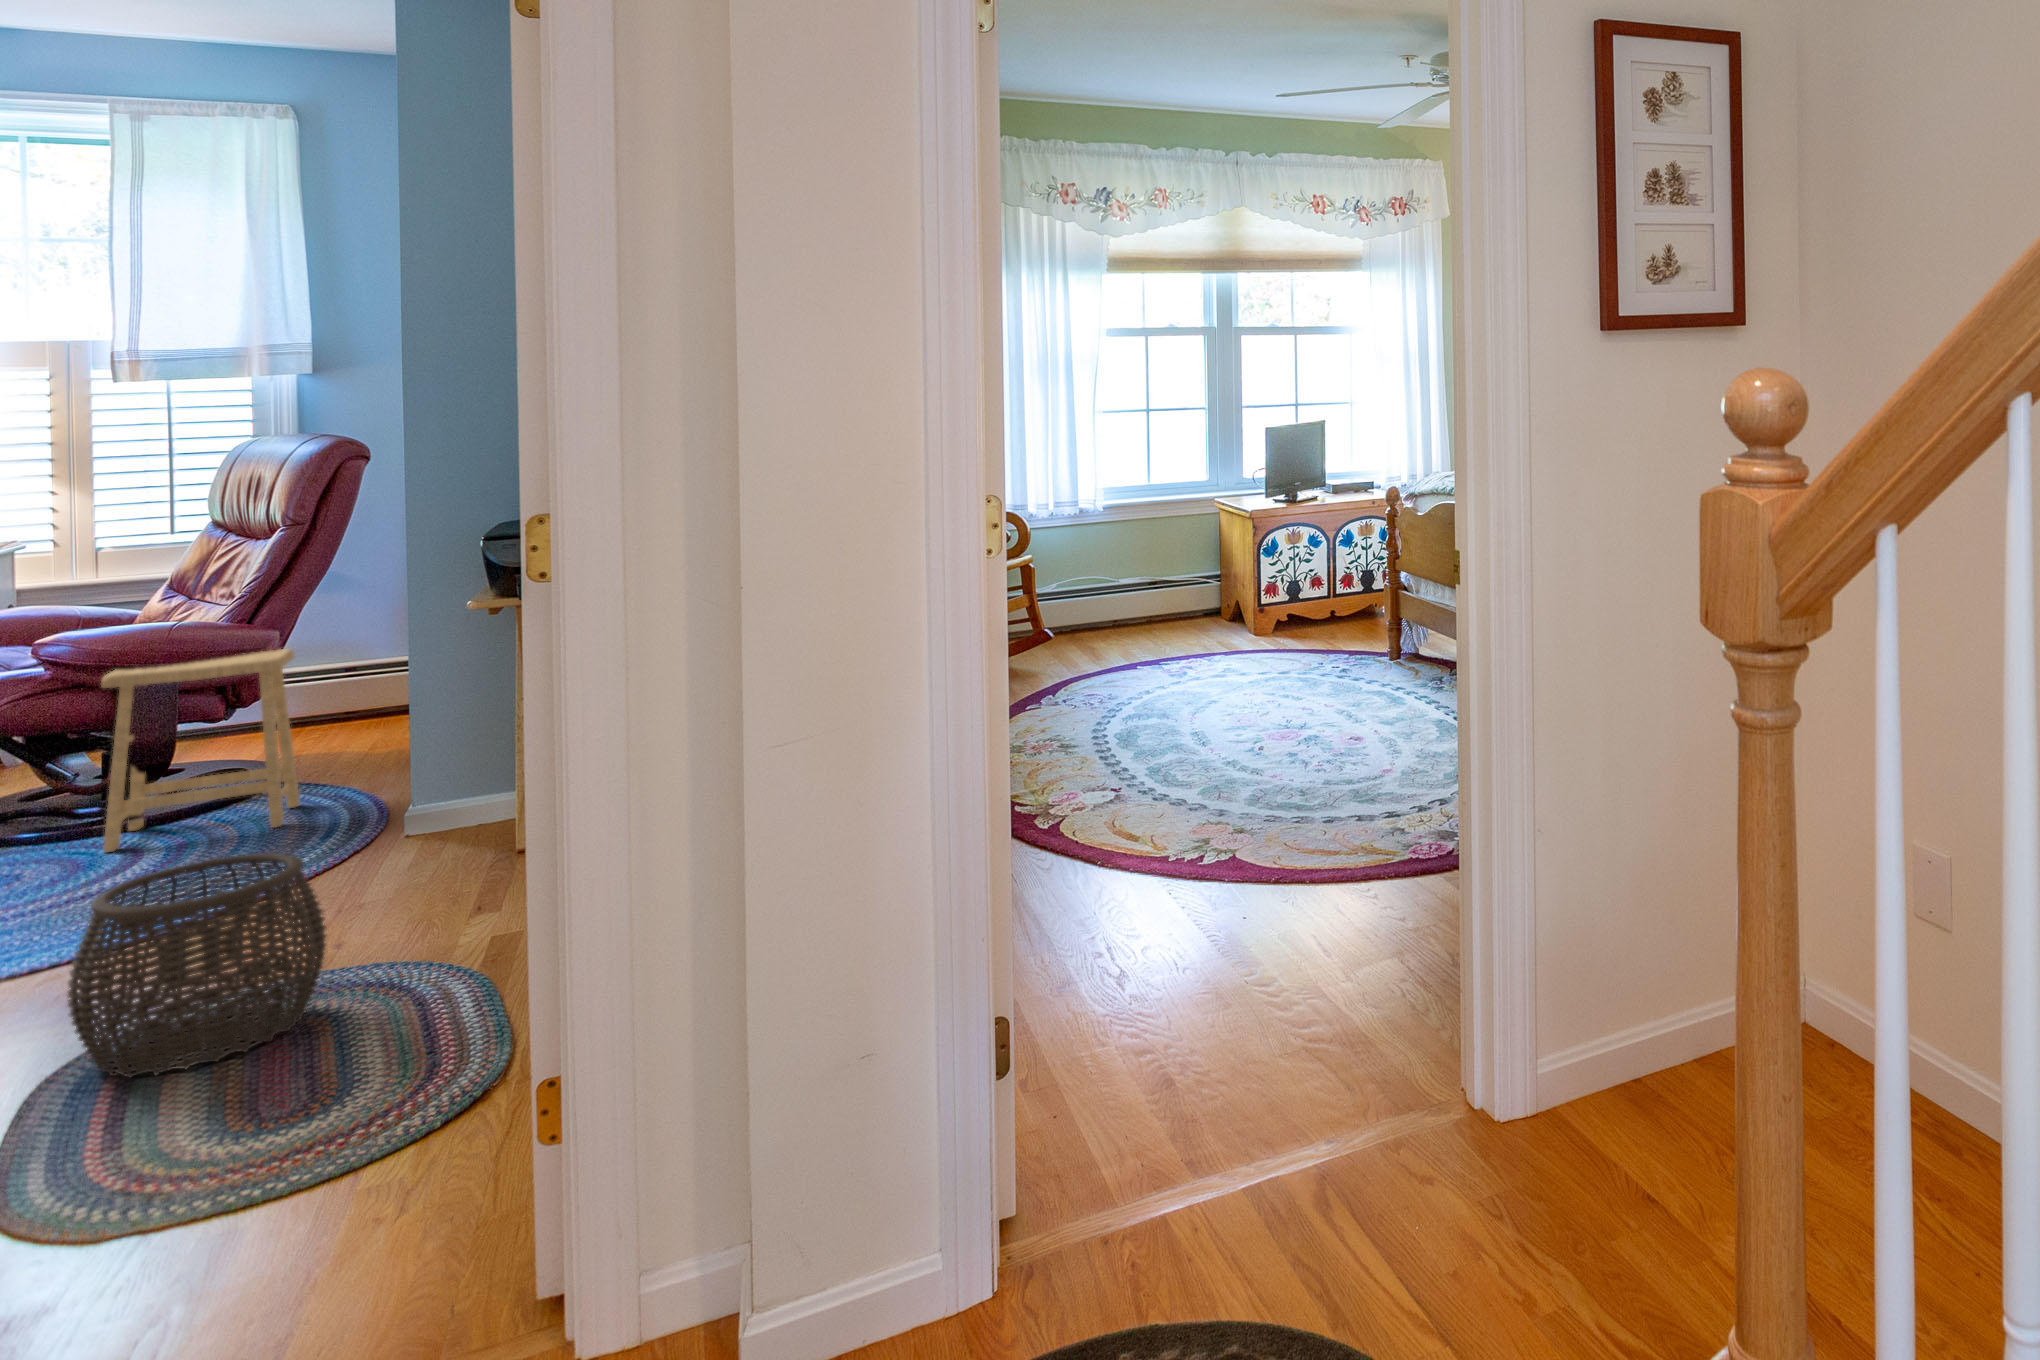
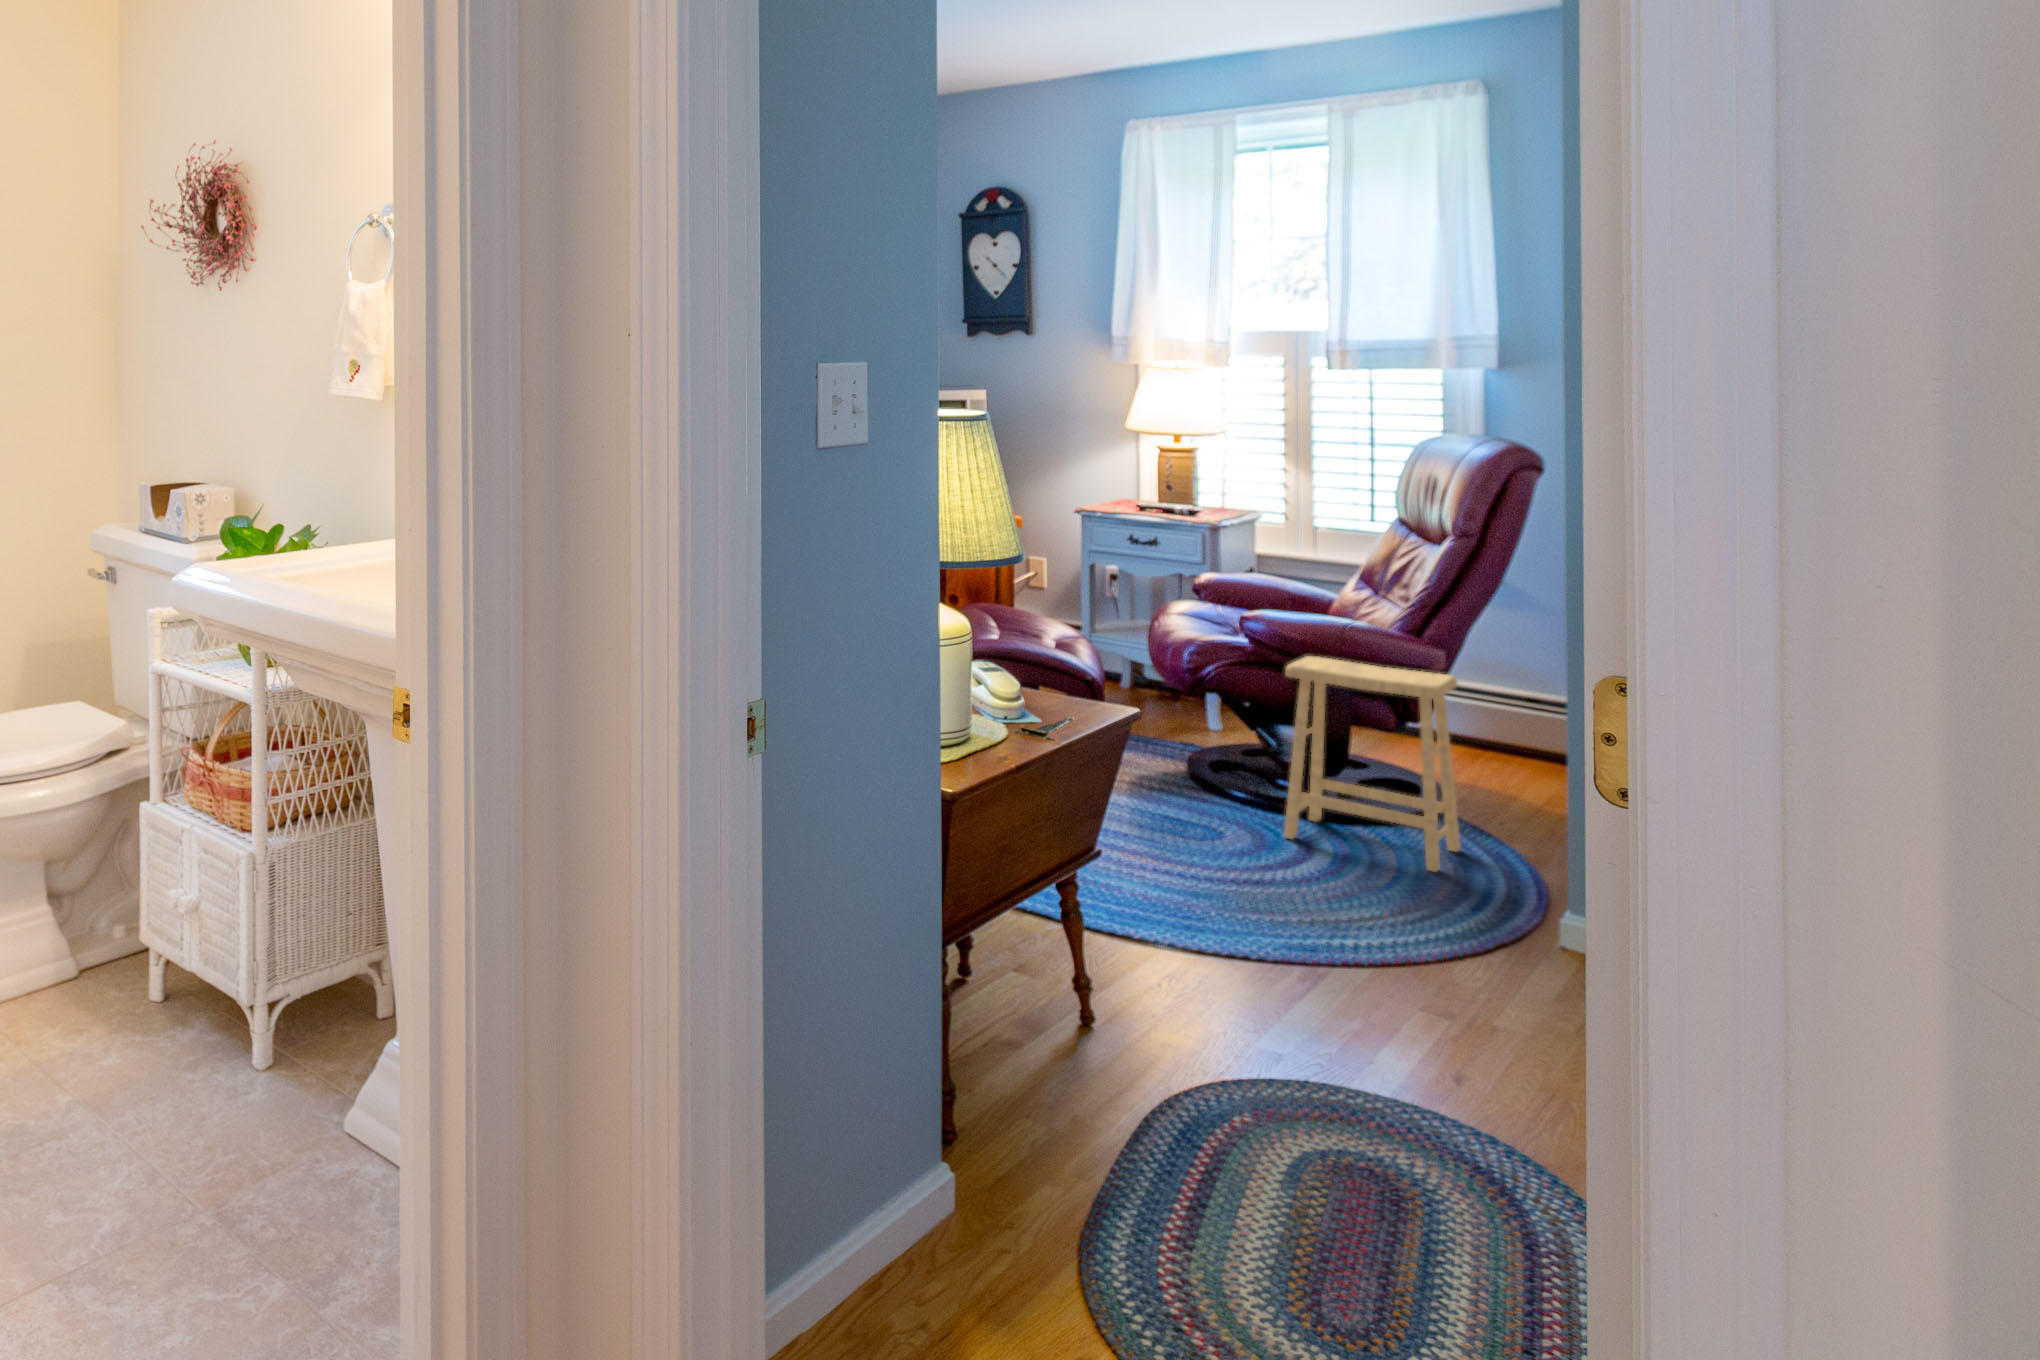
woven basket: present [68,853,326,1077] -> none [1182,927,1428,1192]

